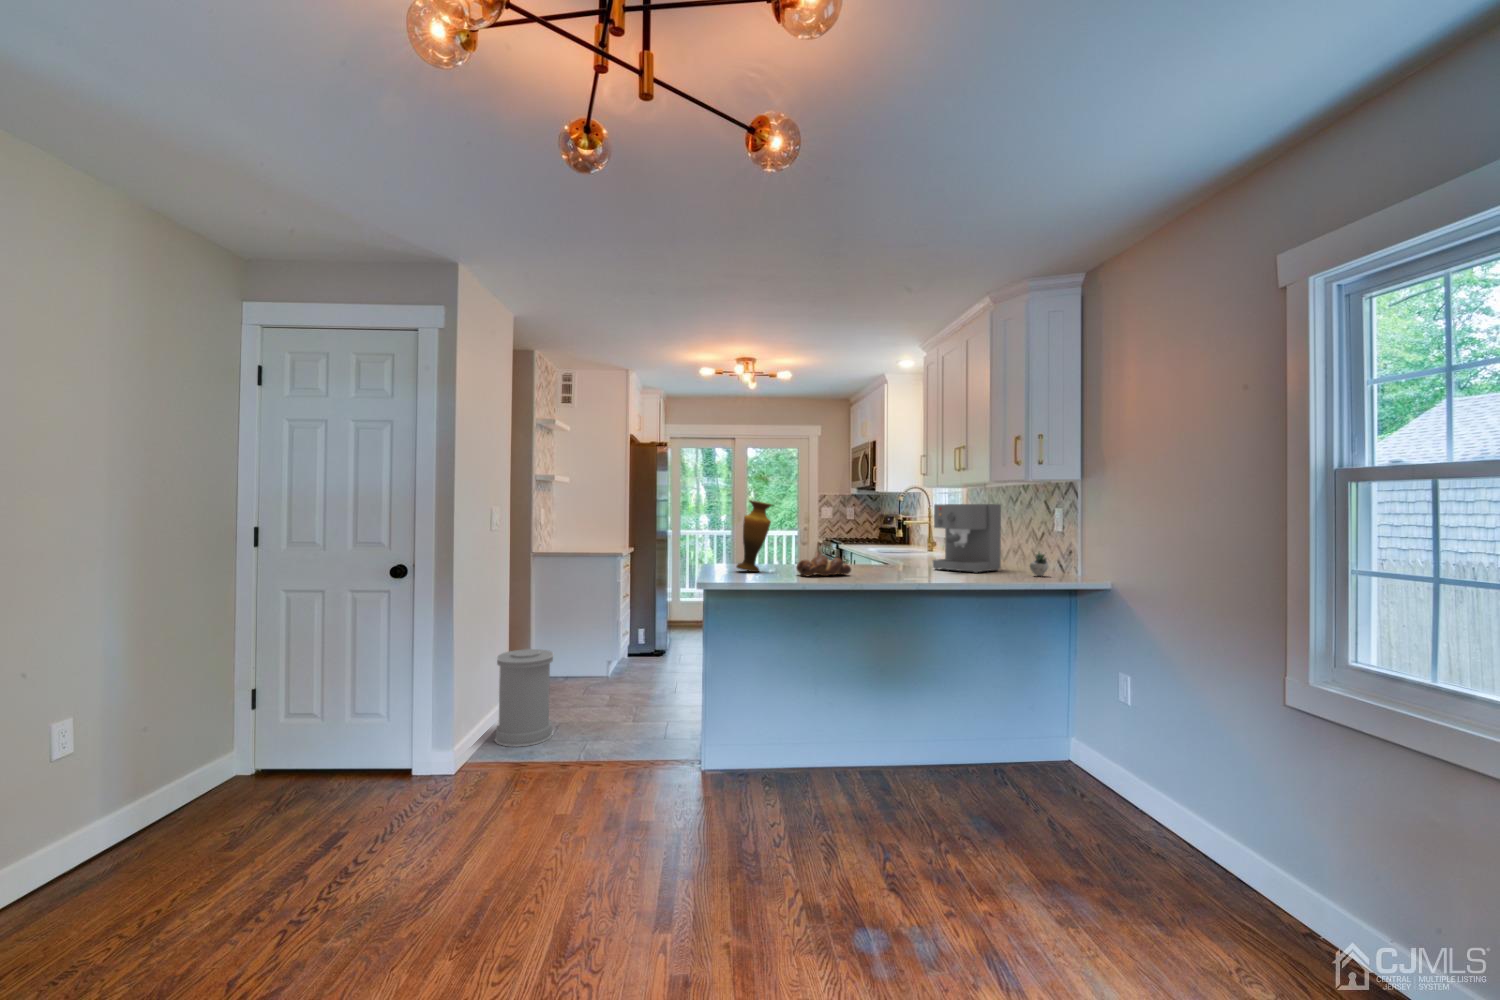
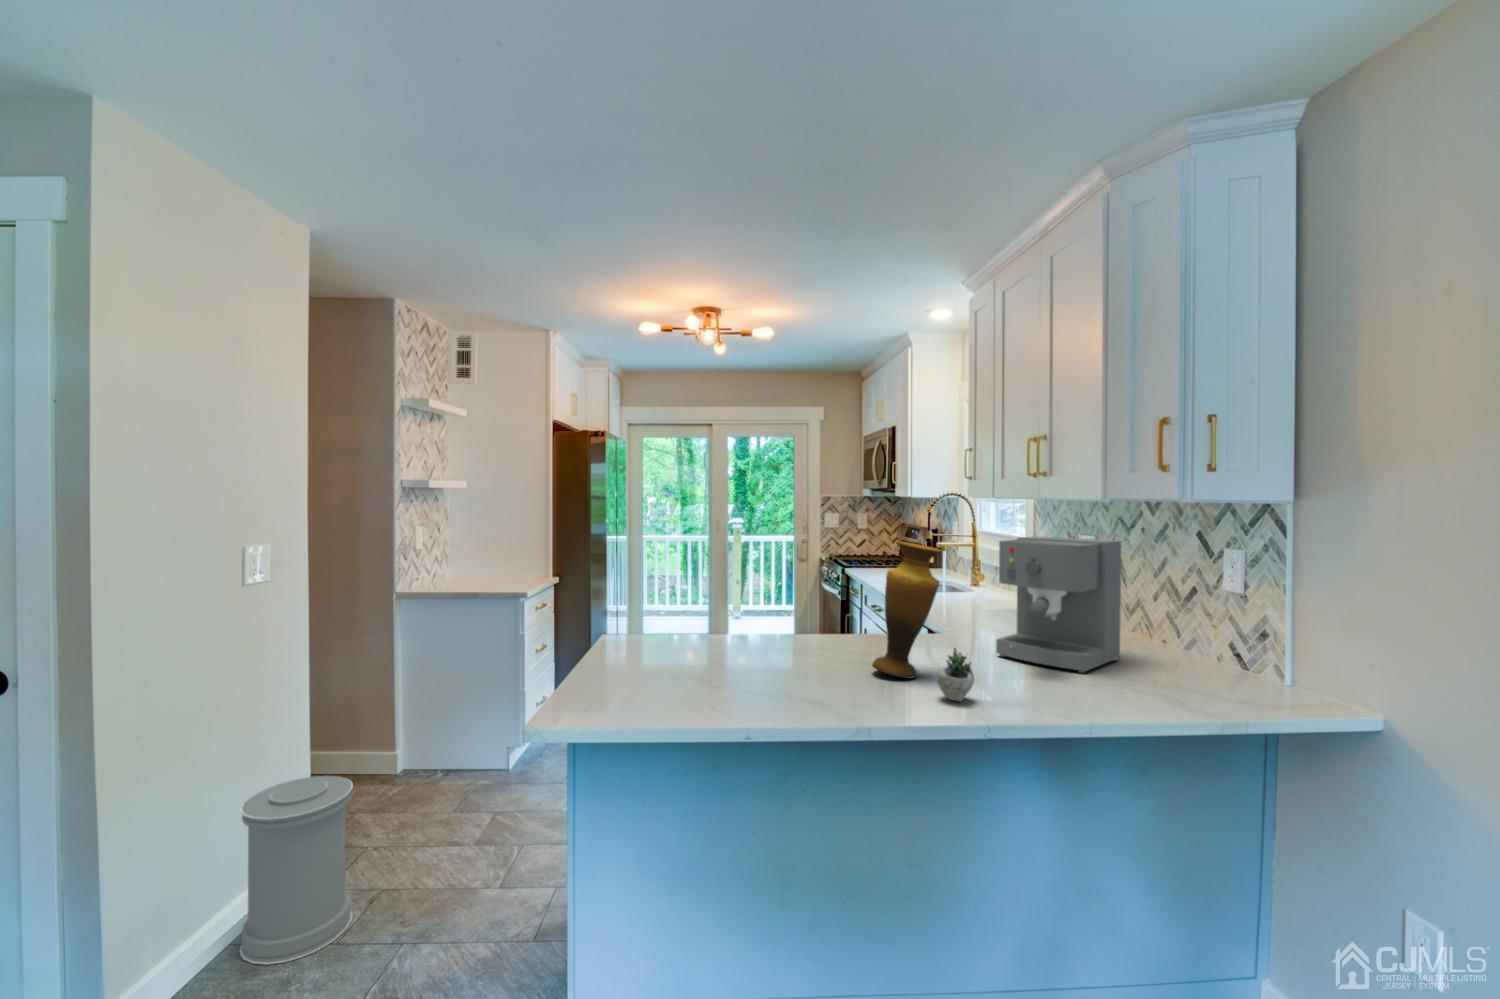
vase: present [737,500,772,572] -> present [872,541,942,678]
succulent plant: present [1030,552,1048,576] -> present [937,645,1013,701]
bread loaf: present [797,556,851,576] -> none [740,649,847,697]

